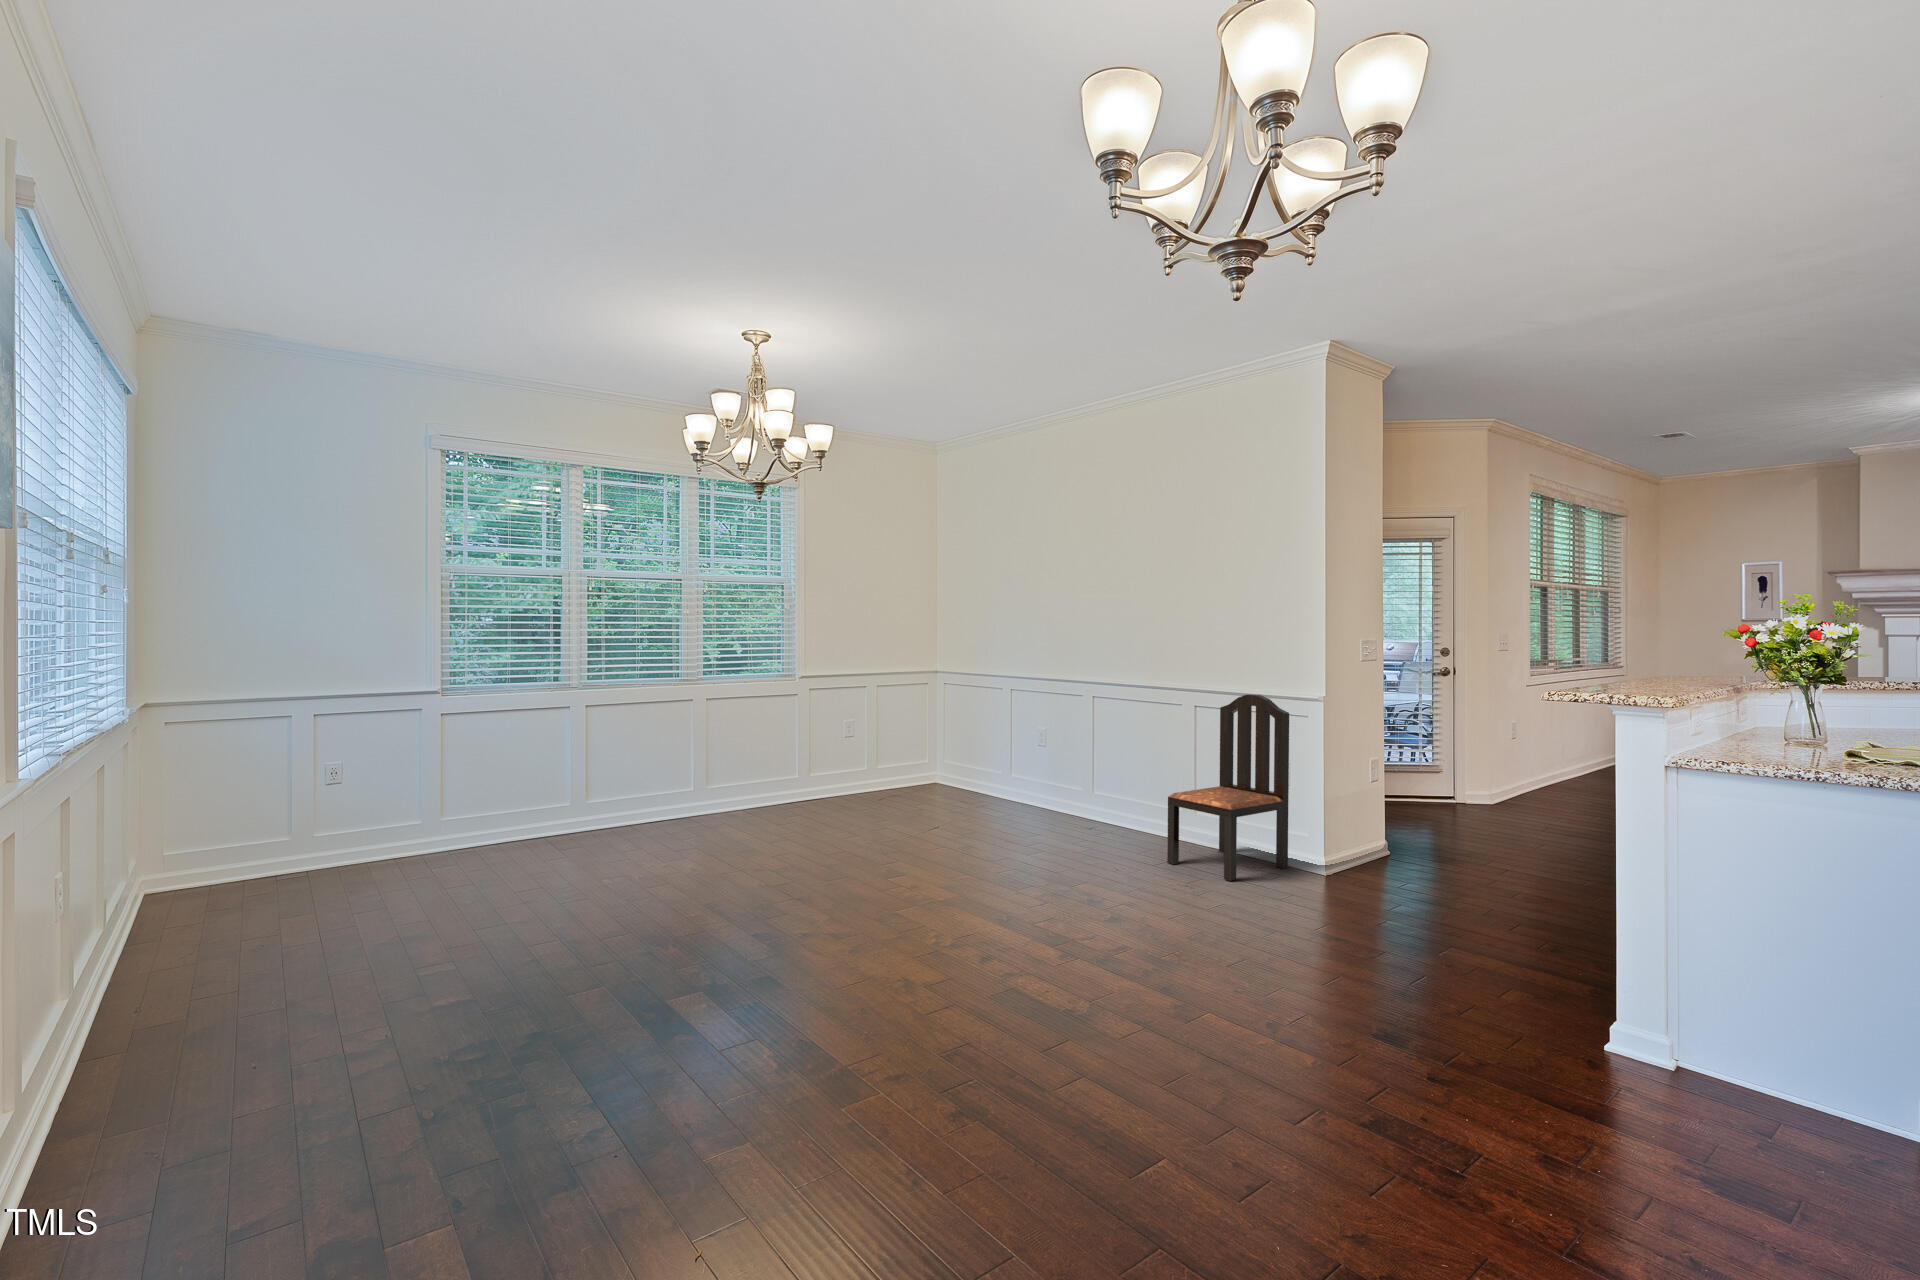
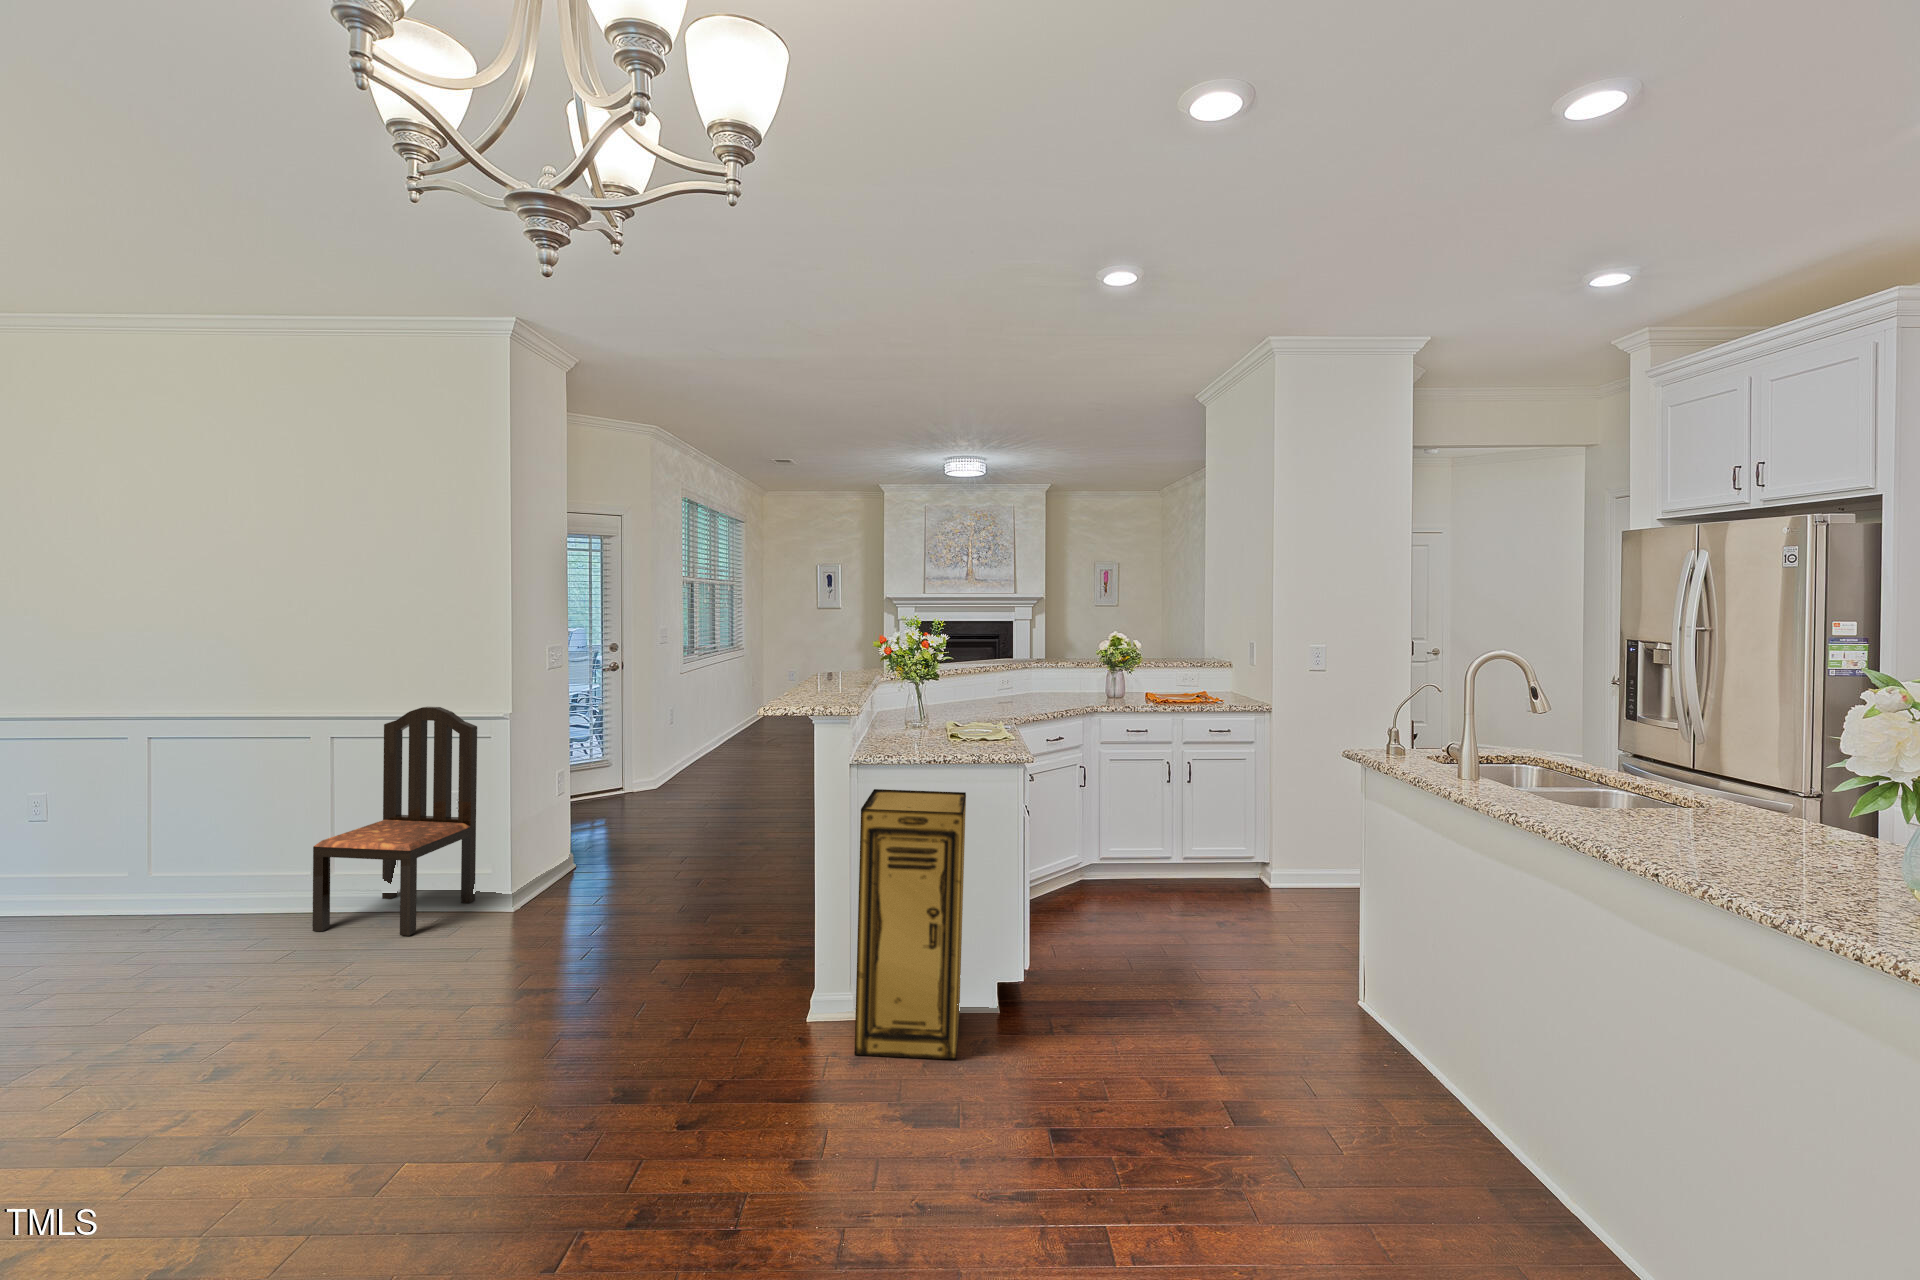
storage cabinet: none [1646,797,1846,1160] -> present [855,789,966,1060]

